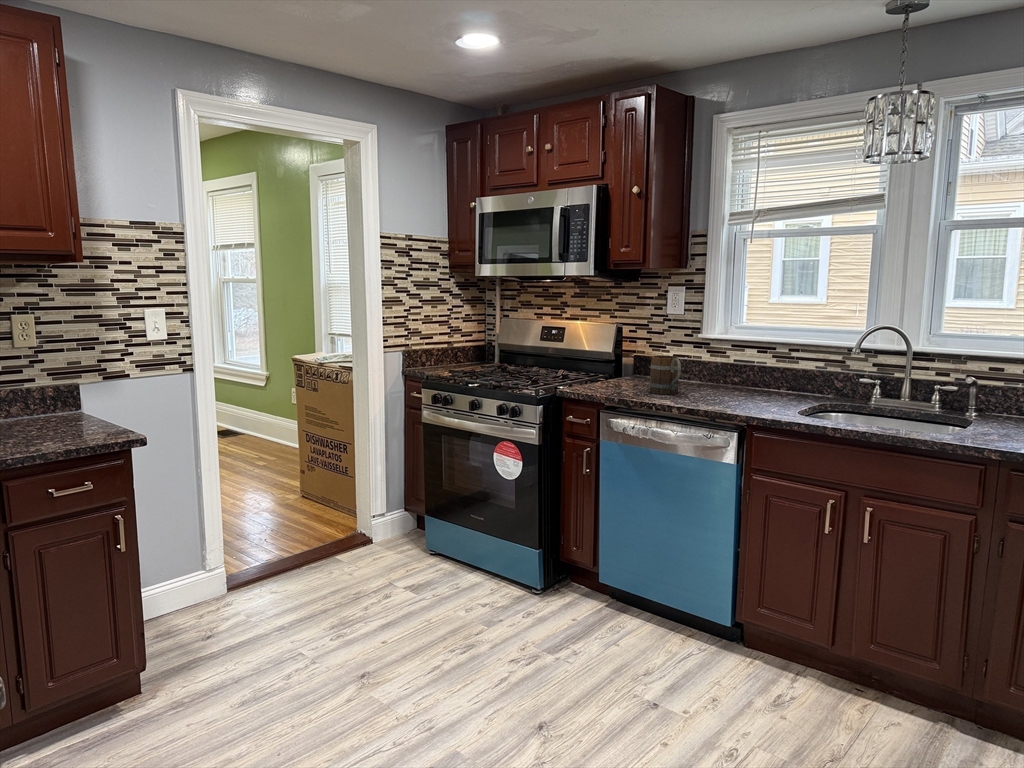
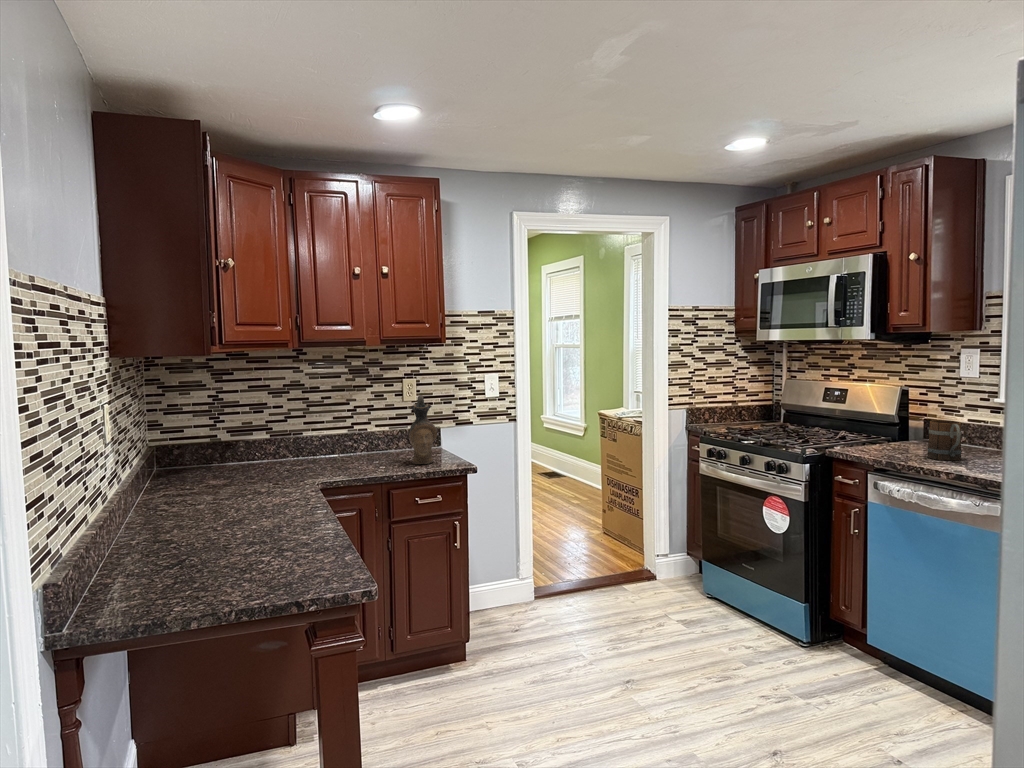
ceramic pitcher: none [29,337,79,438] -> present [409,395,437,464]

